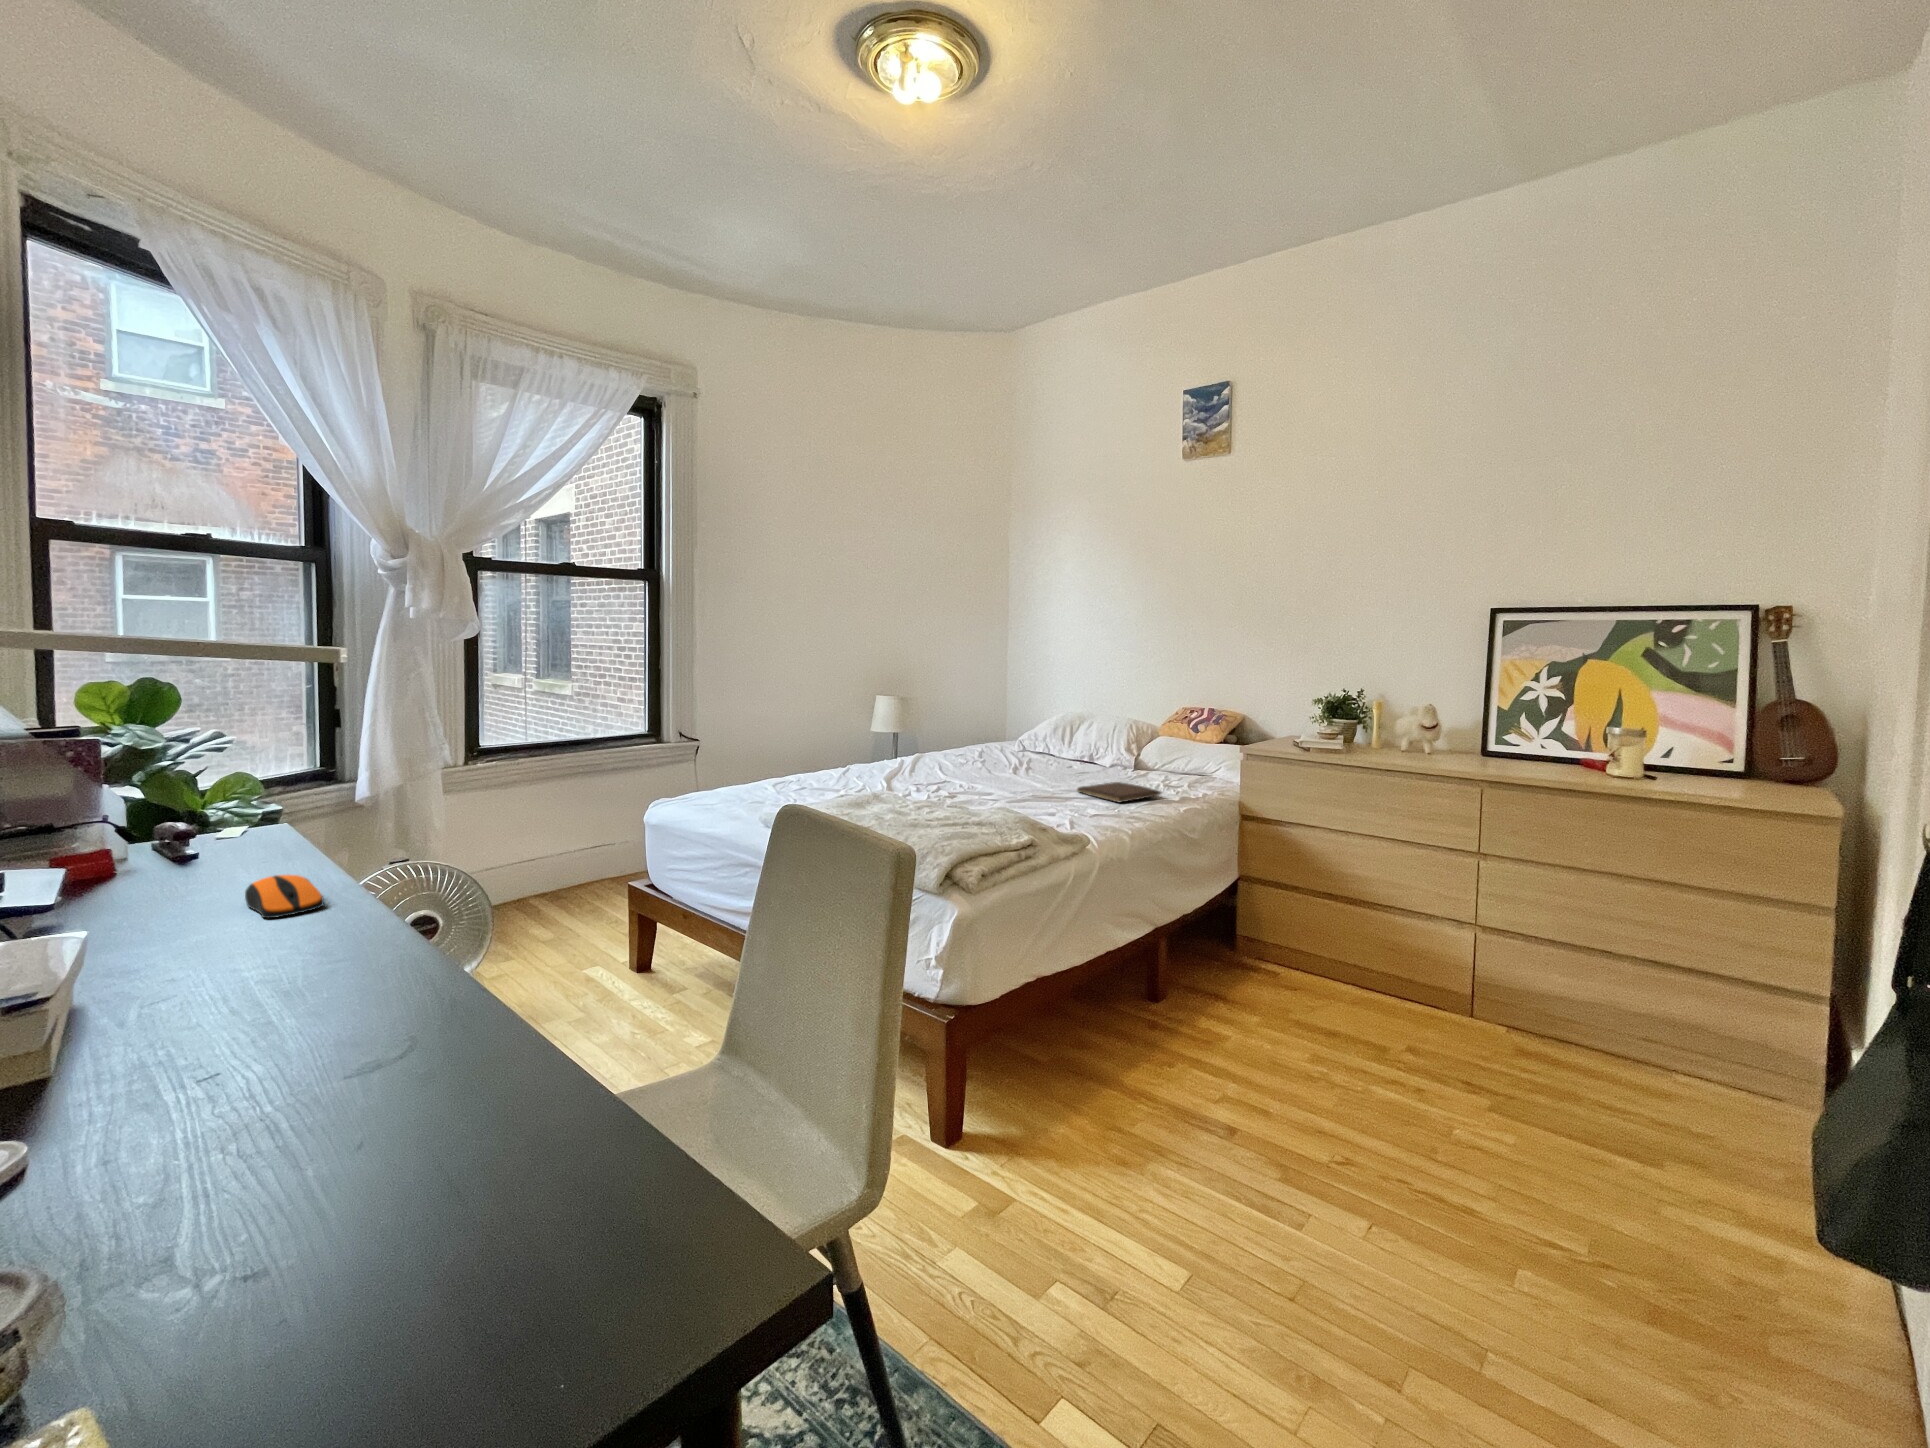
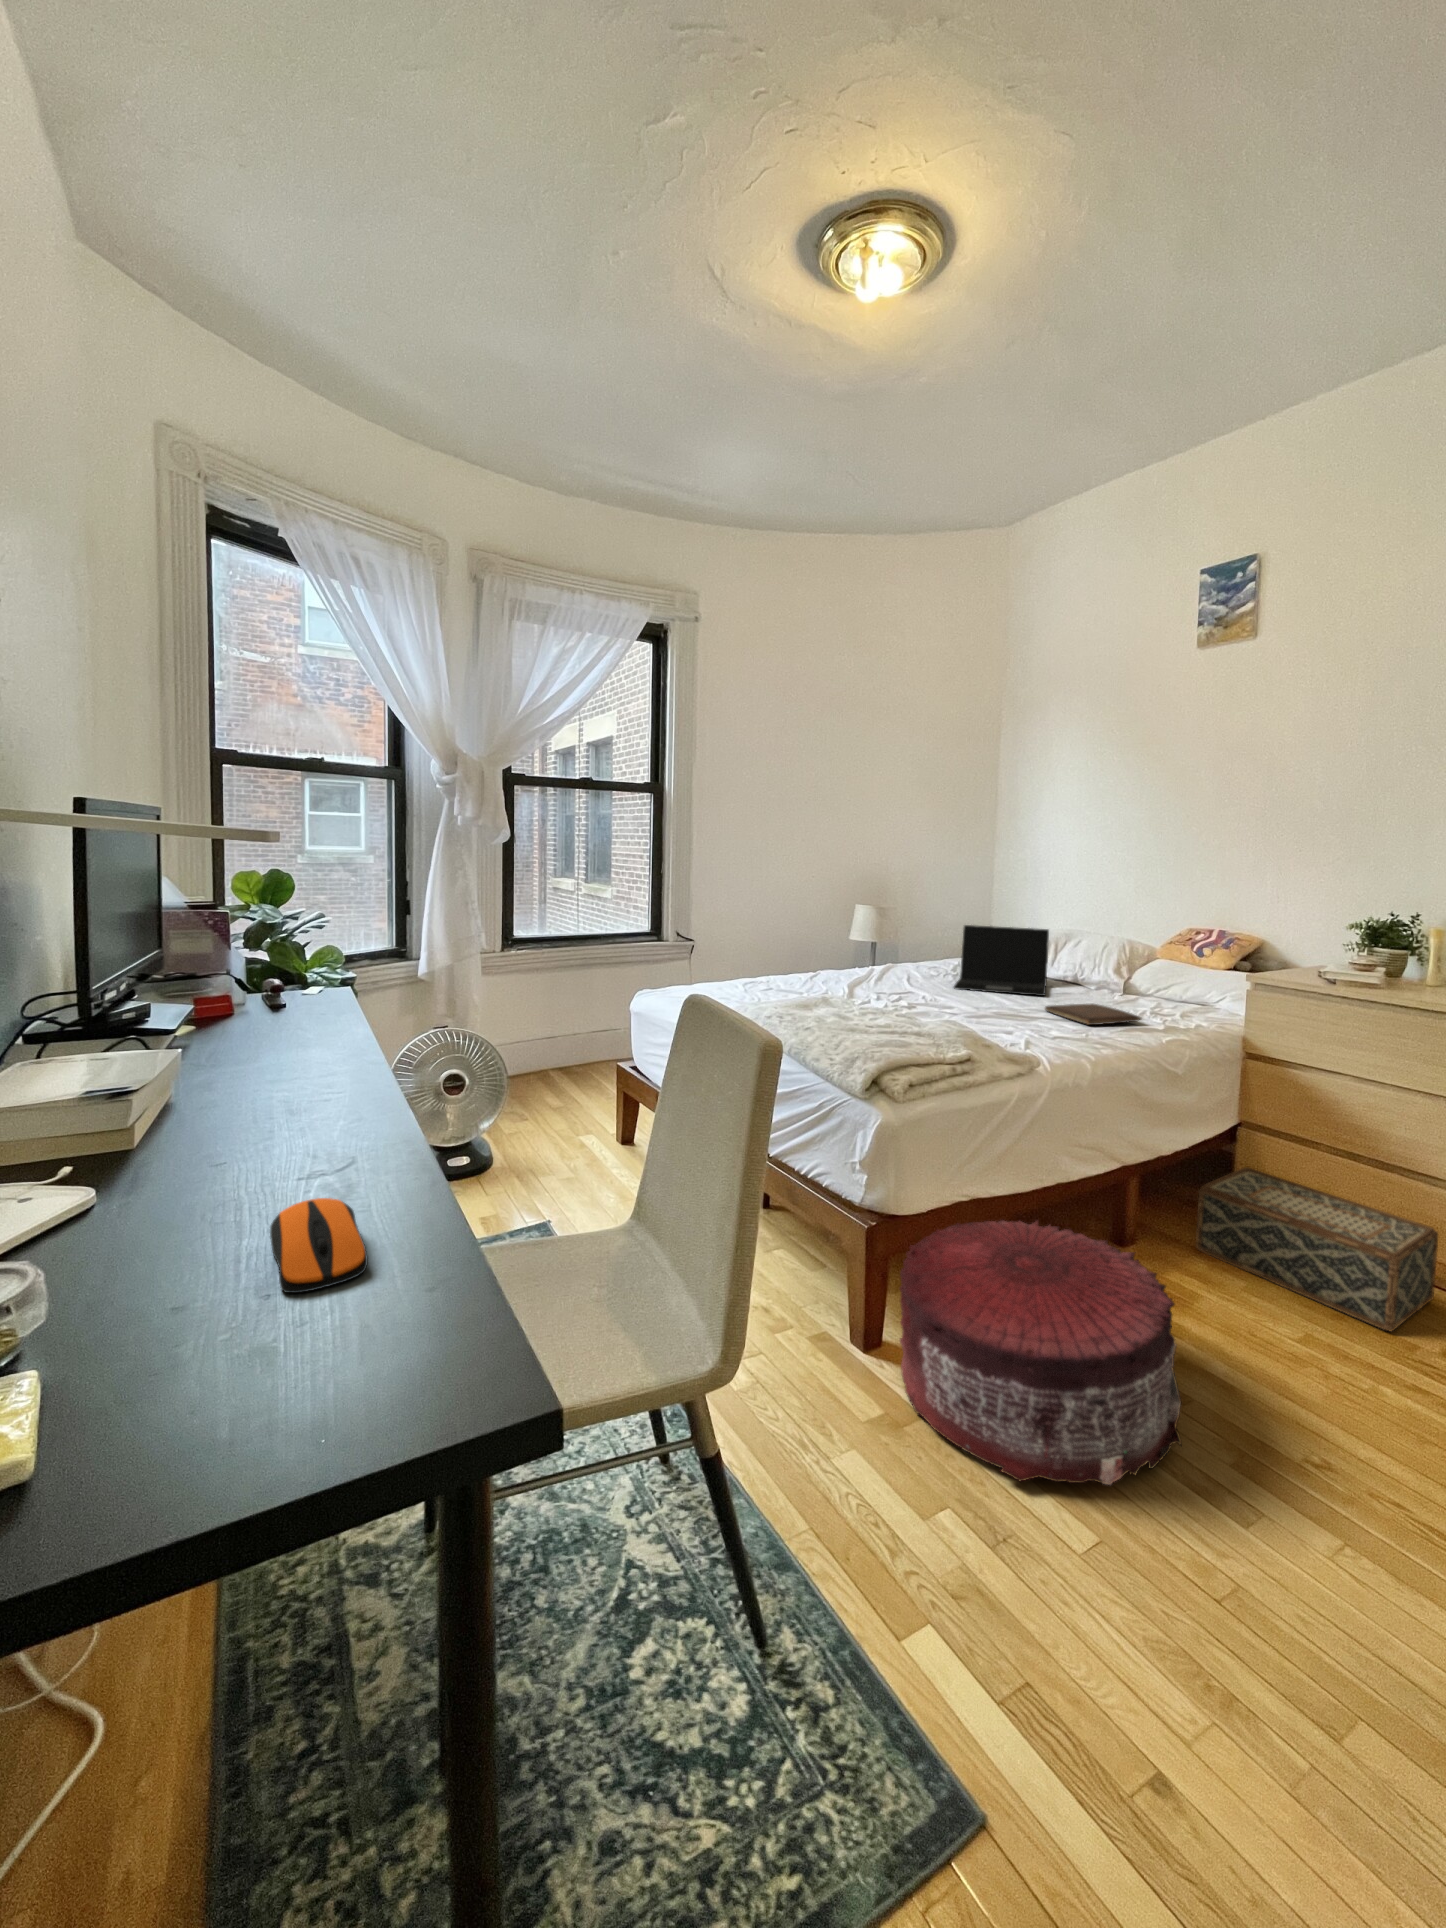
laptop: none [988,714,1073,778] -> present [954,925,1049,996]
computer mouse: present [245,875,324,918] -> present [270,1198,368,1293]
woven basket: none [1216,916,1393,1038] -> present [1196,1167,1438,1331]
pouf: none [983,989,1239,1238] -> present [900,1220,1181,1485]

